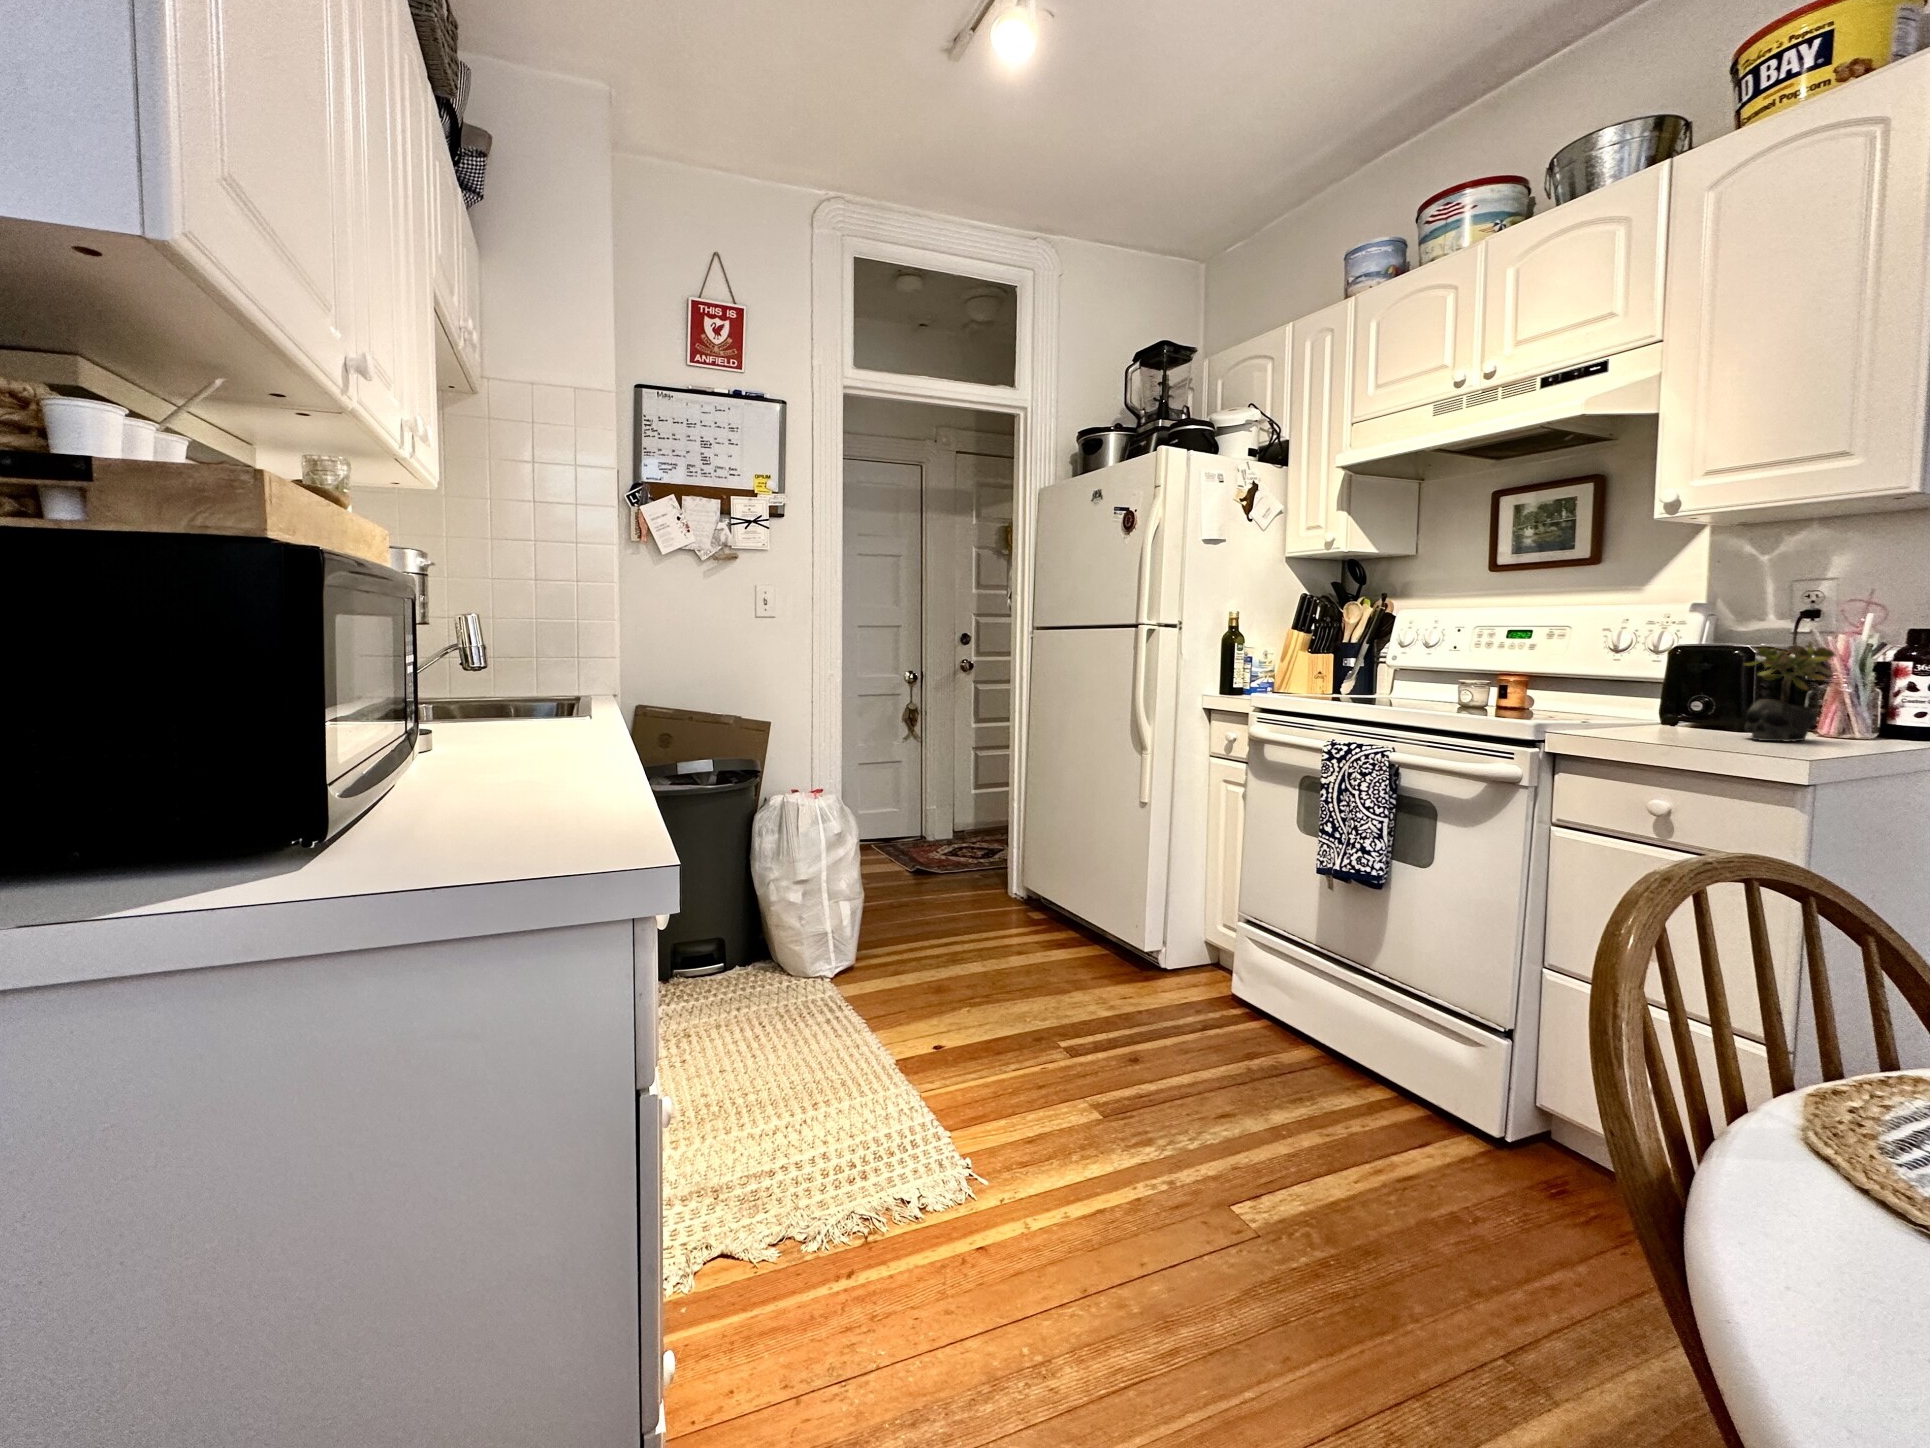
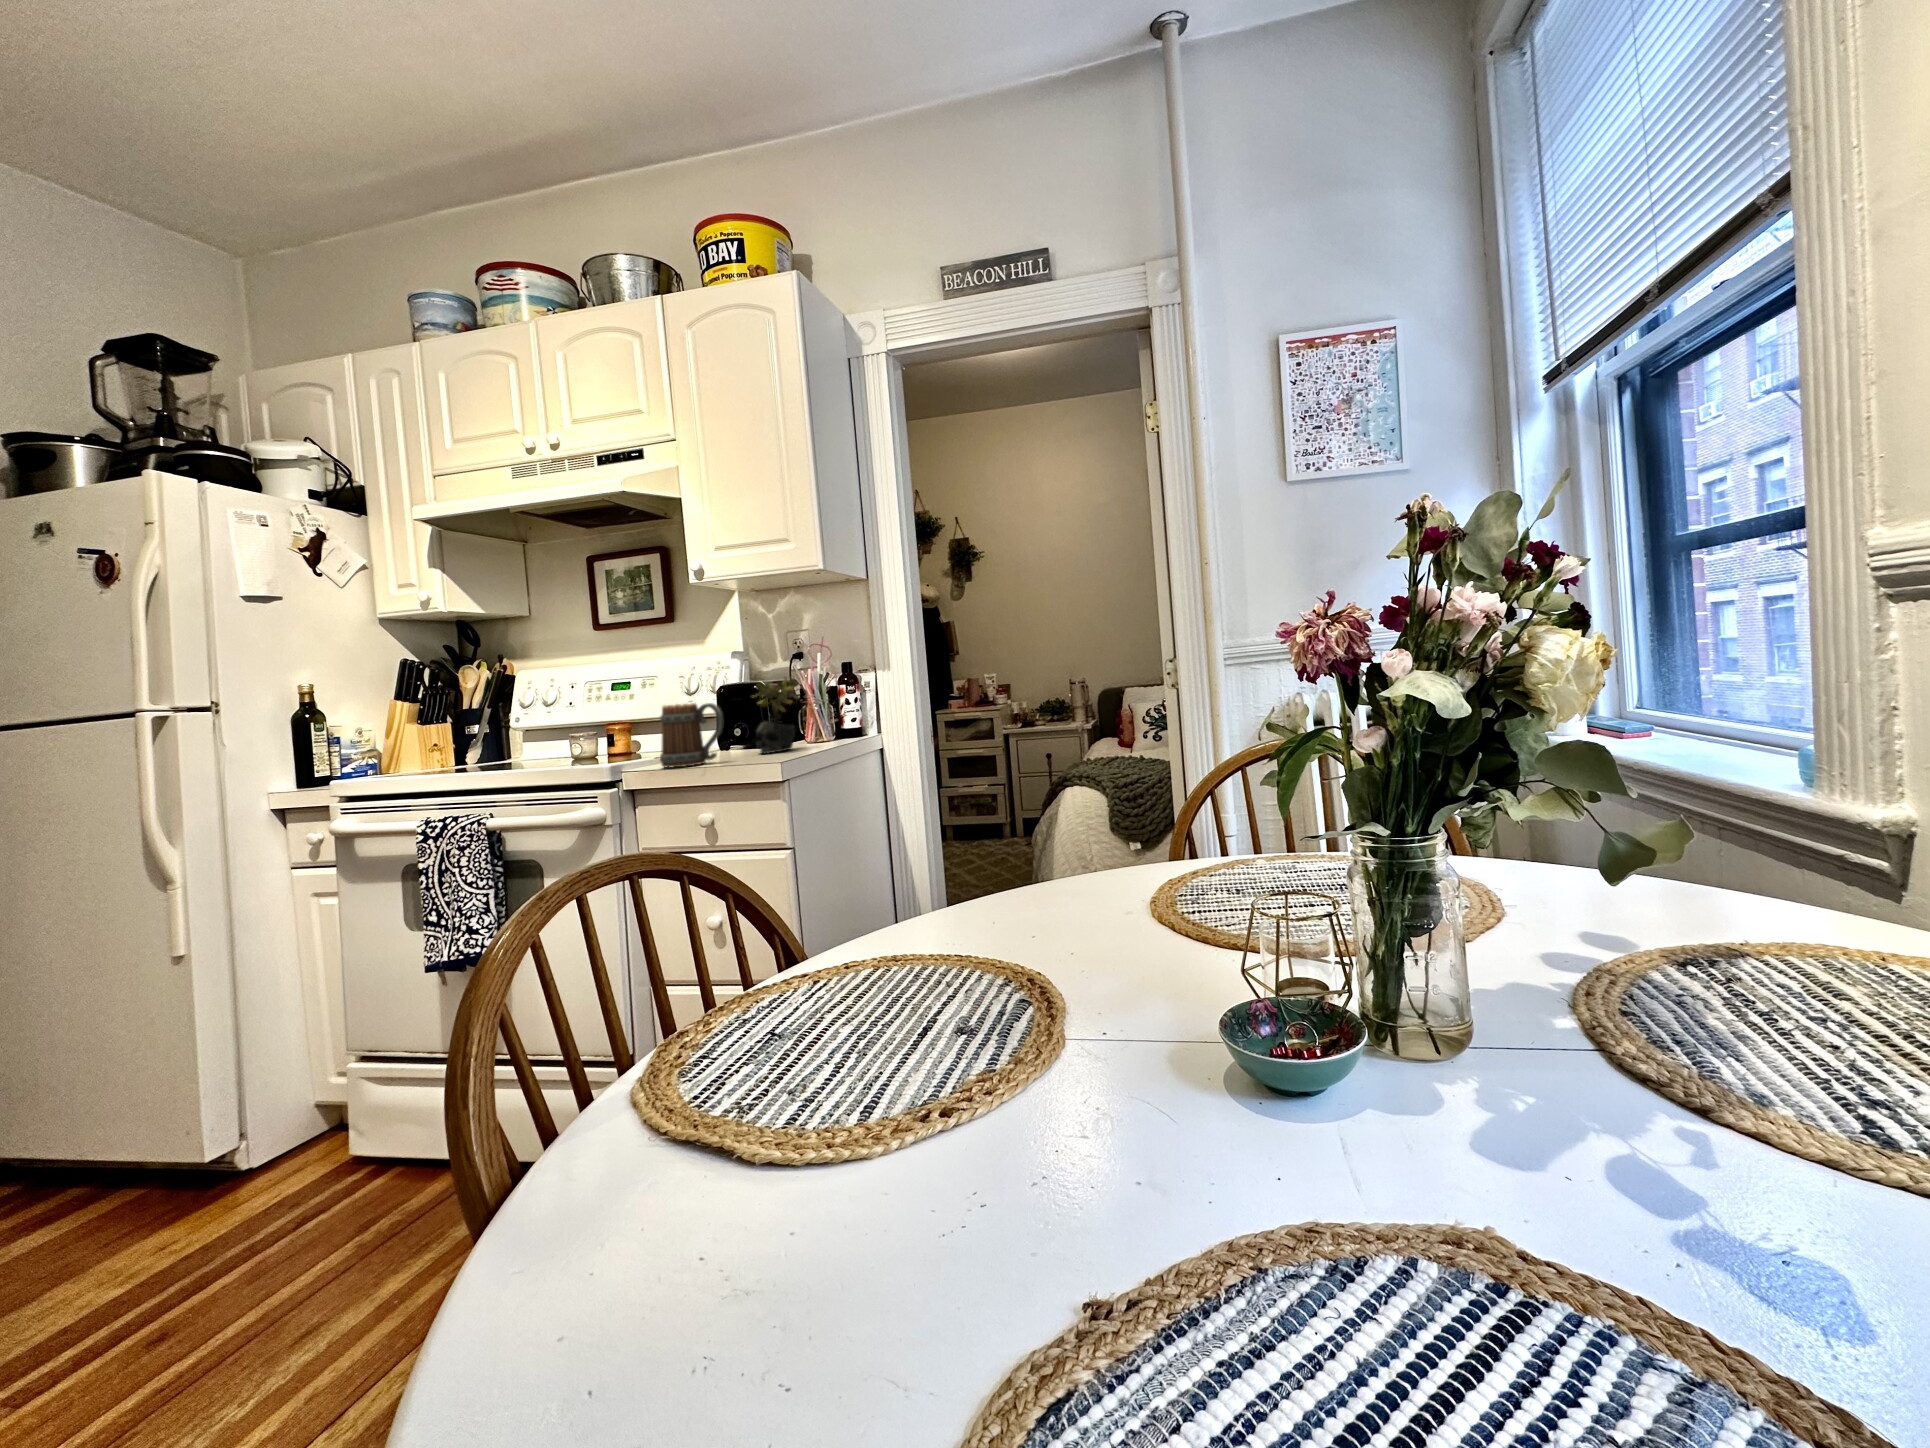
mug: none [1603,665,1708,740] -> present [660,703,723,768]

